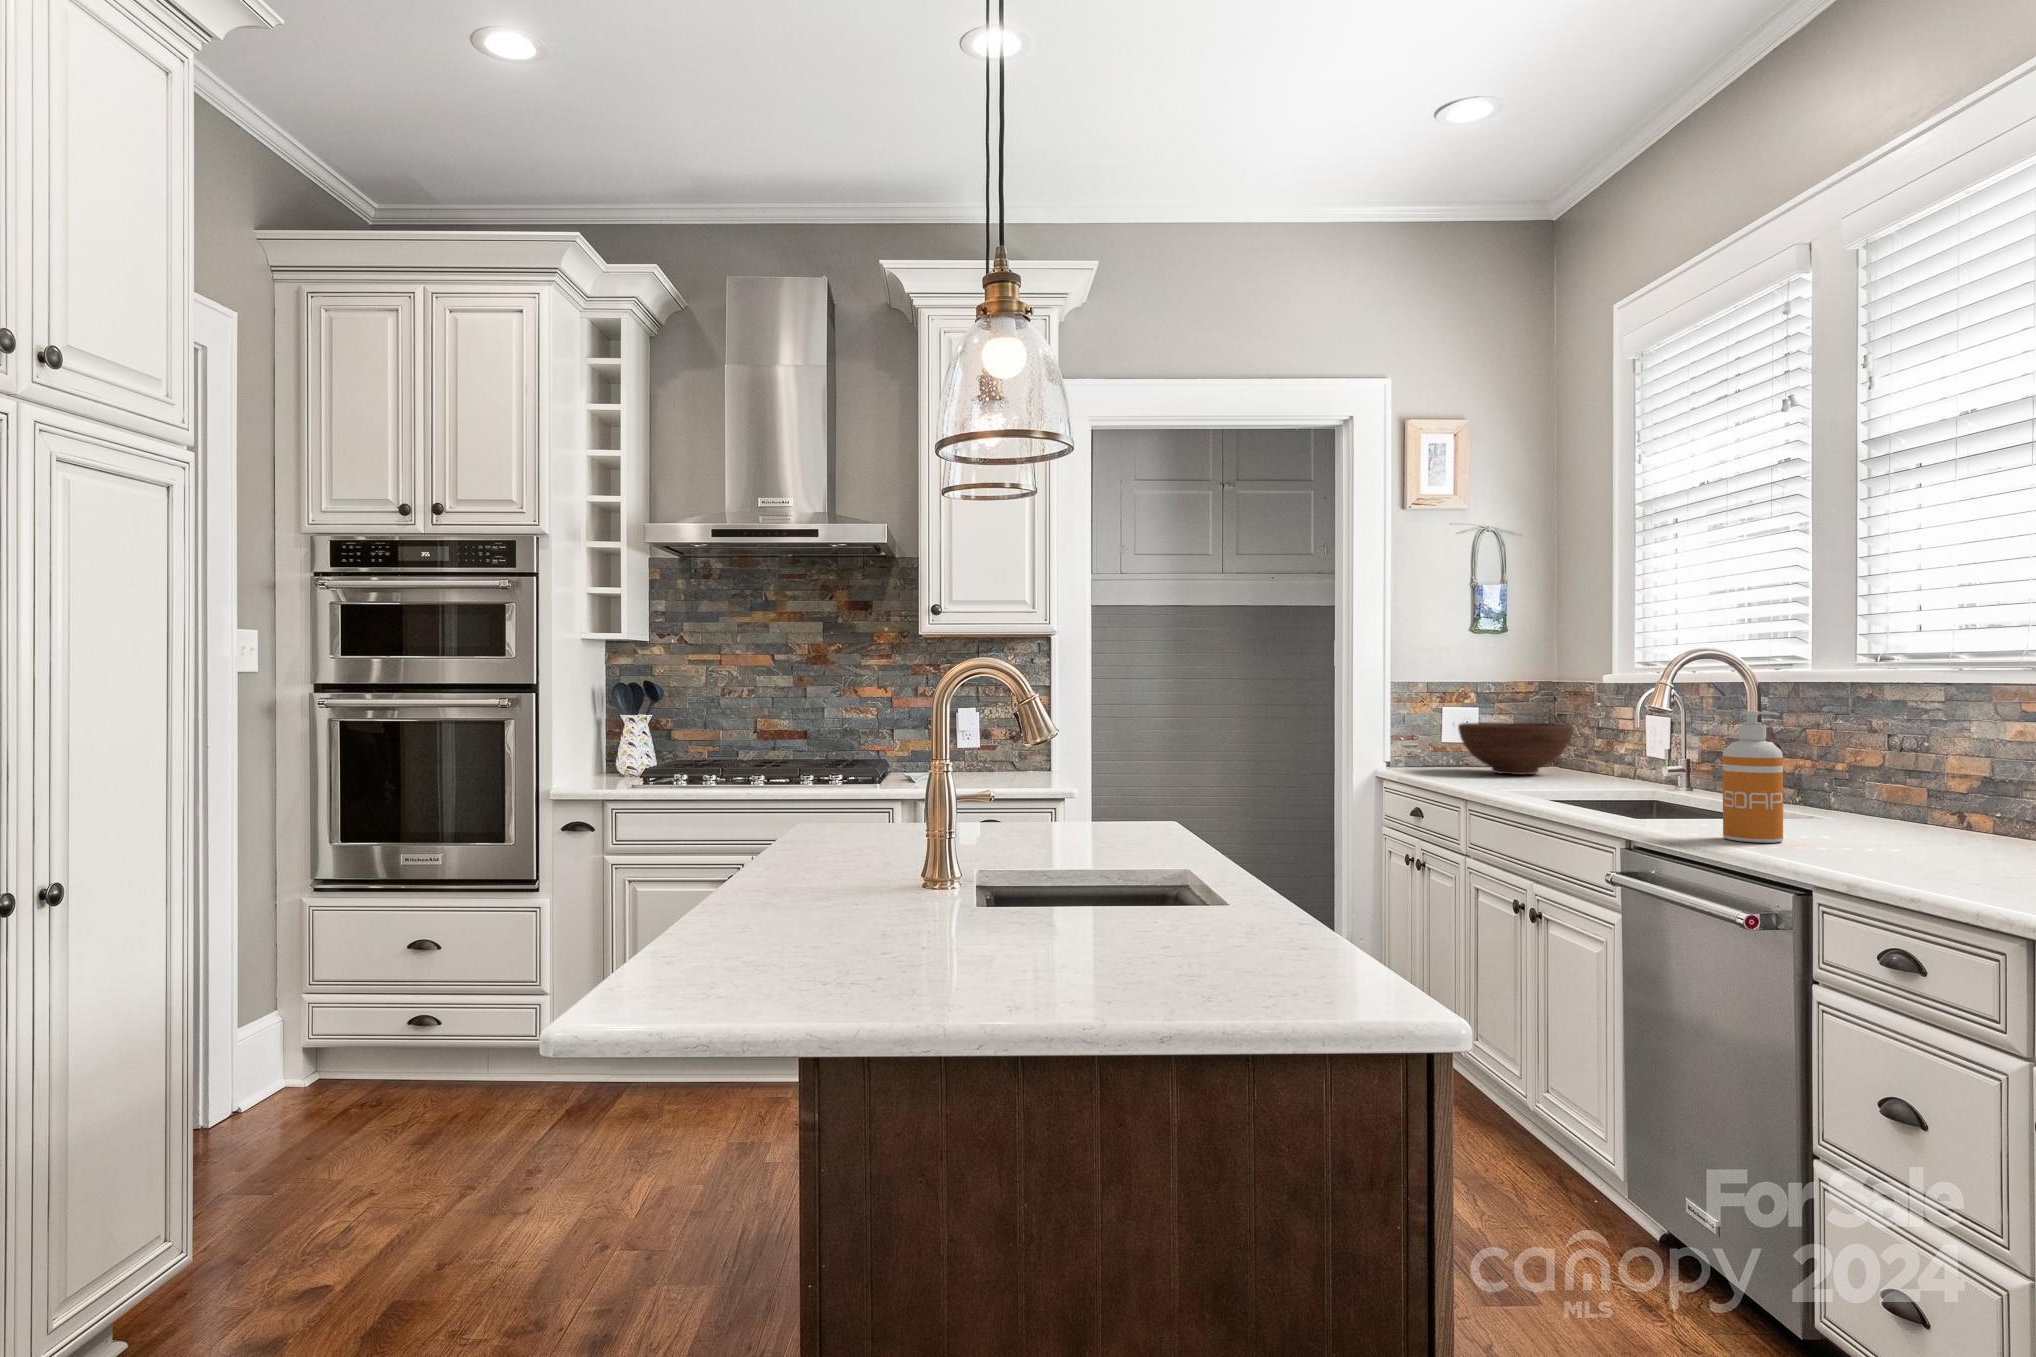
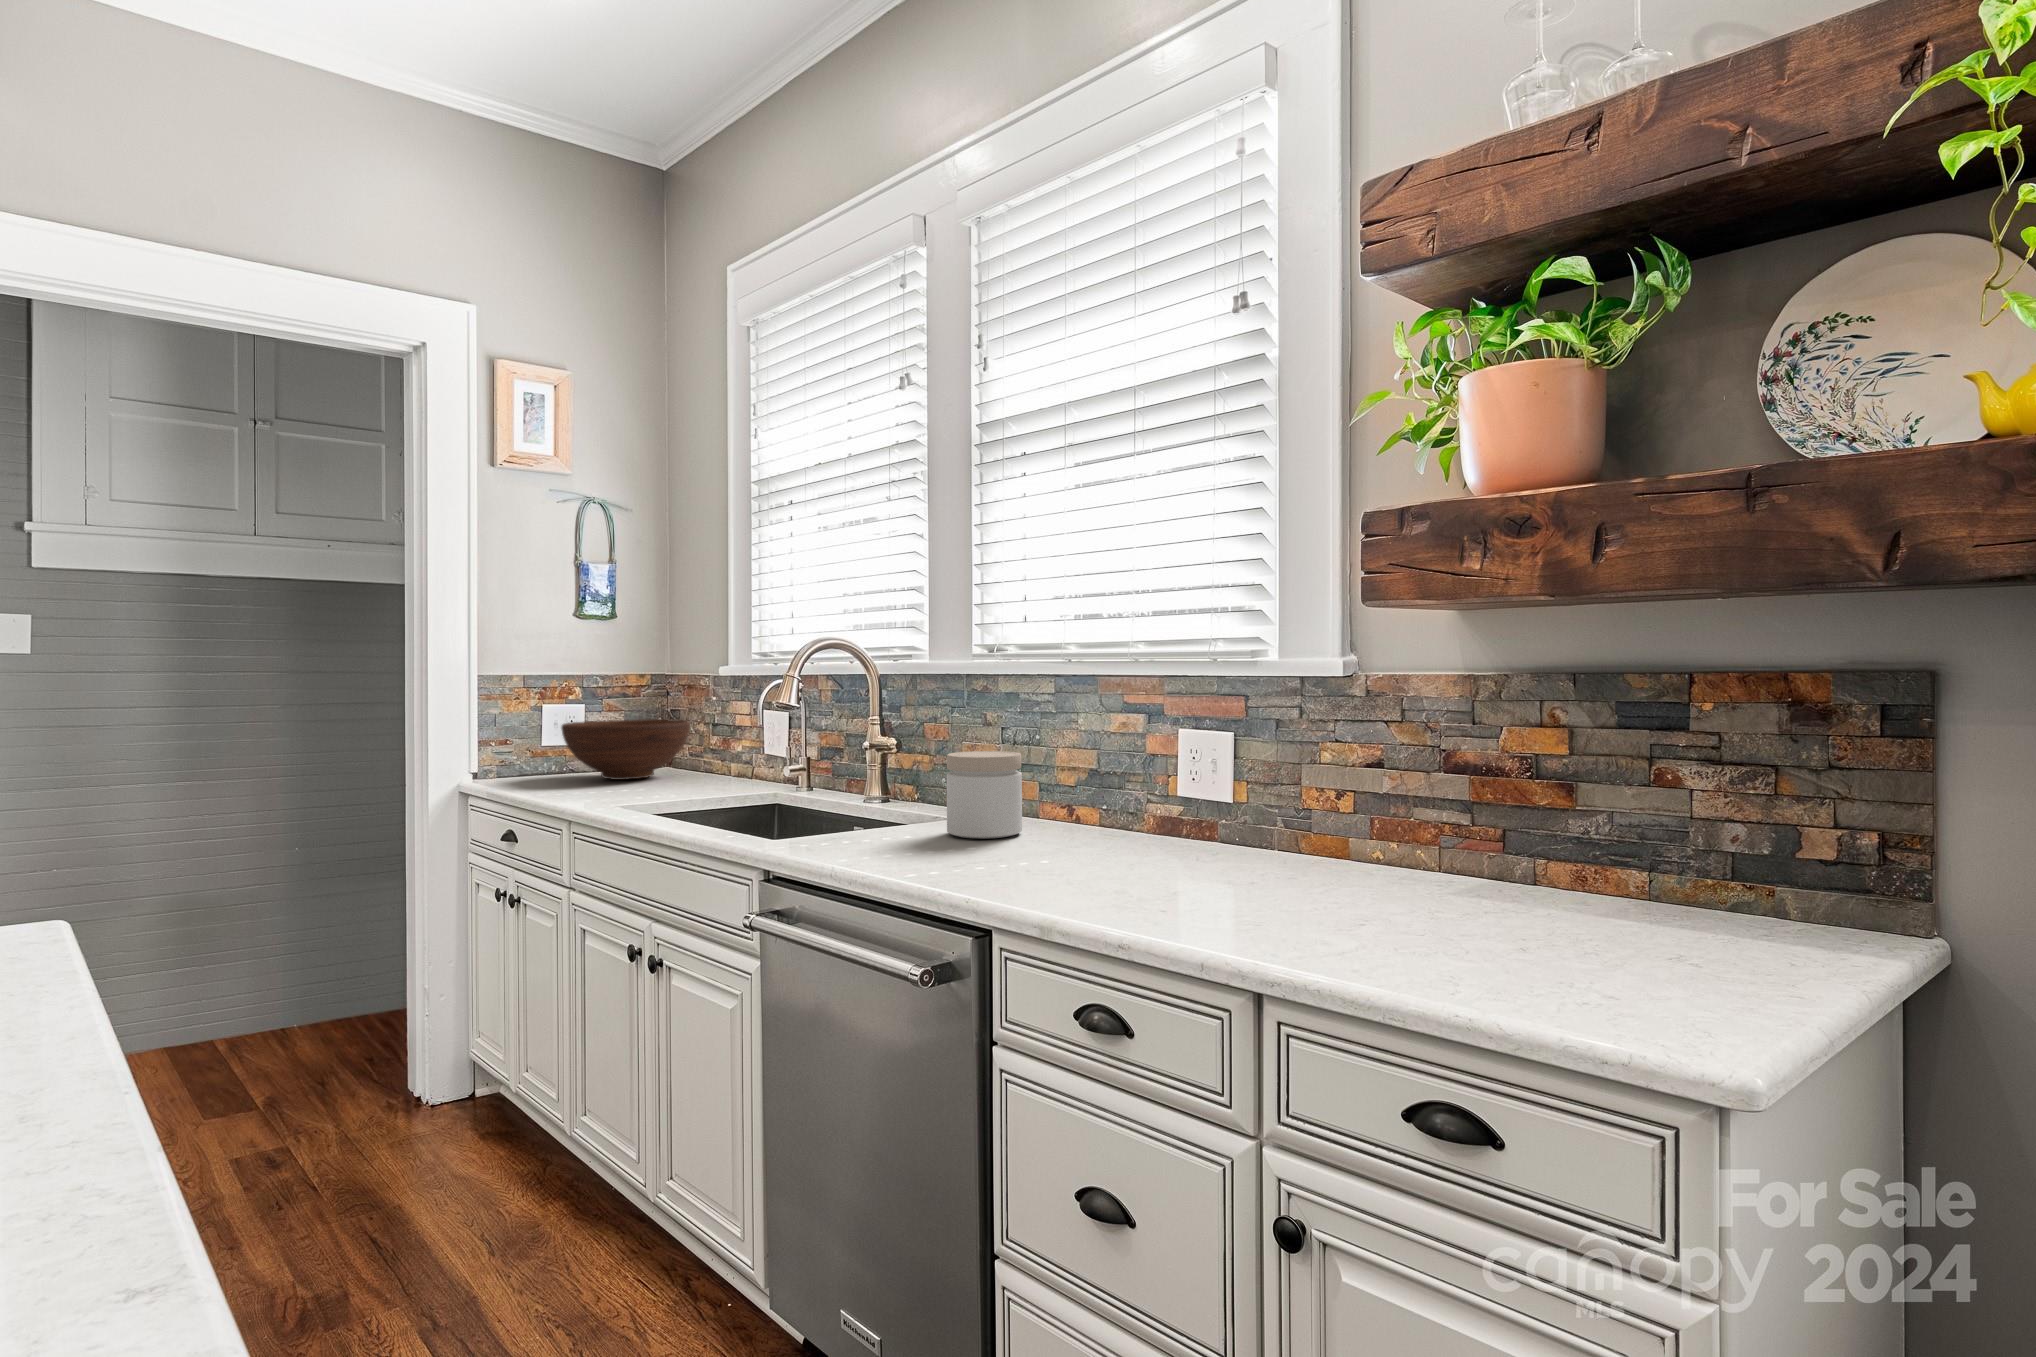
soap dispenser: present [1723,711,1783,843] -> none [877,707,939,866]
jar: none [1809,756,1895,836] -> present [947,751,1022,839]

